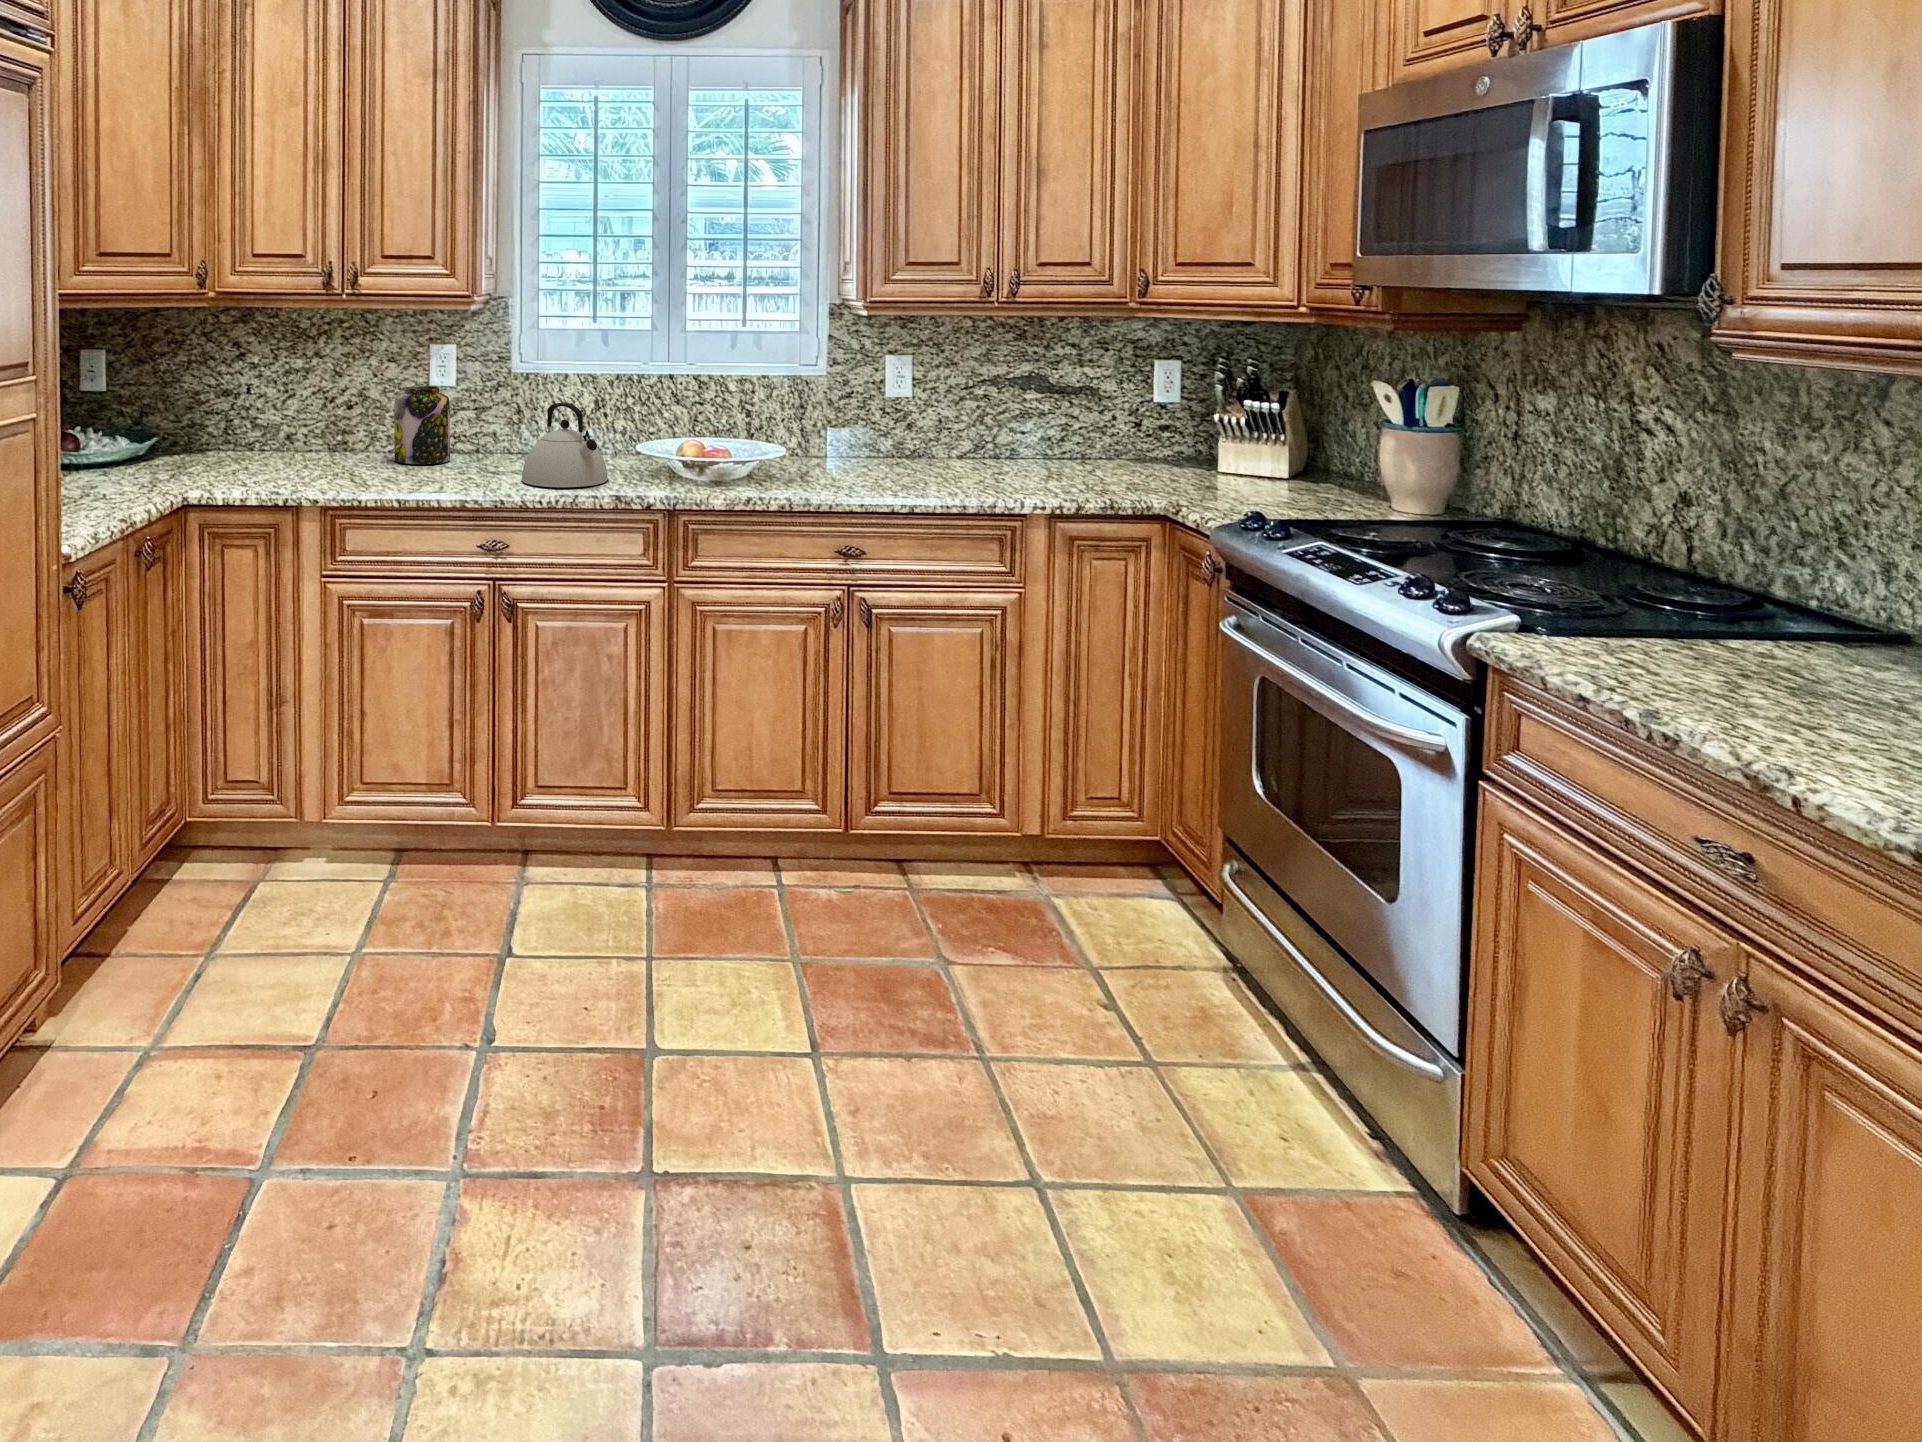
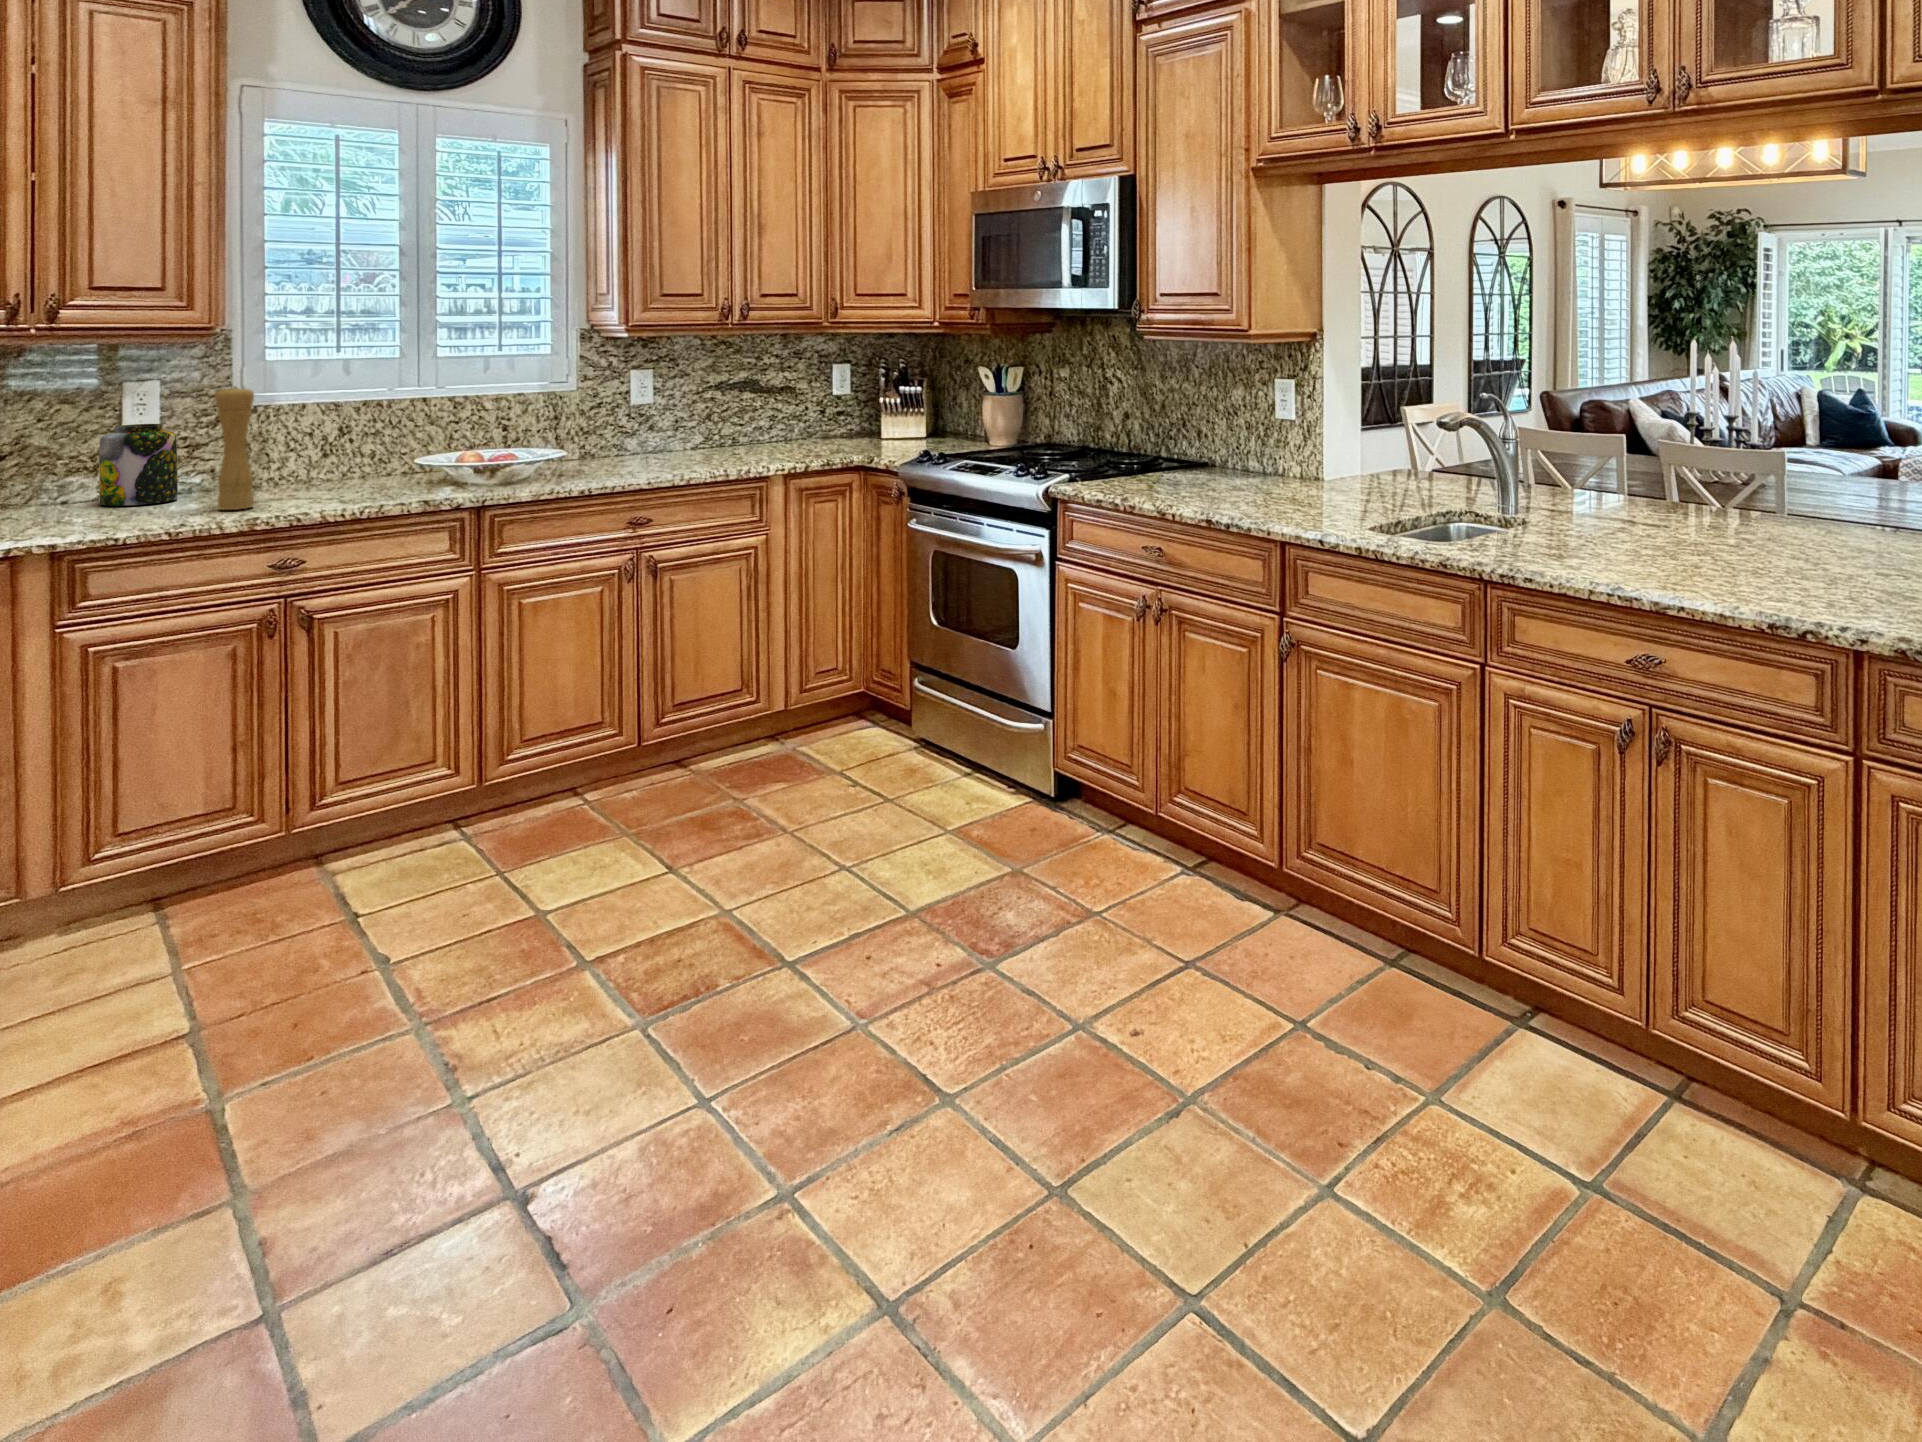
pepper mill: none [451,357,483,482] -> present [215,386,254,510]
kettle: present [521,403,608,487] -> none [298,425,397,503]

